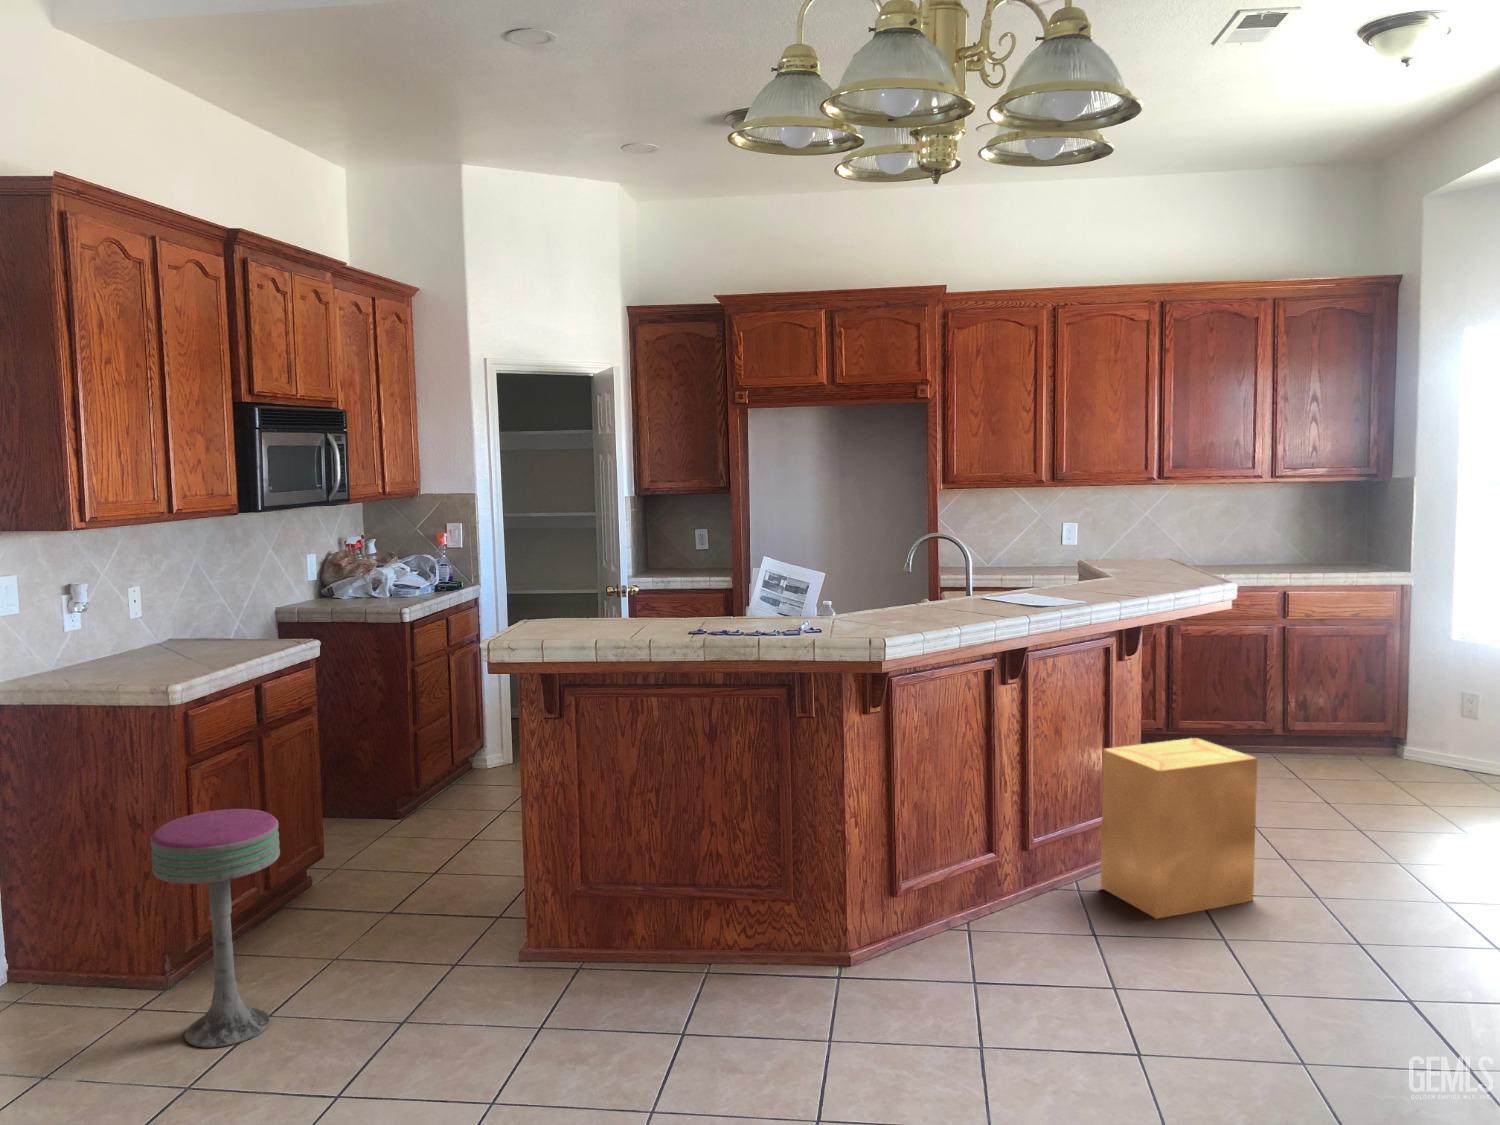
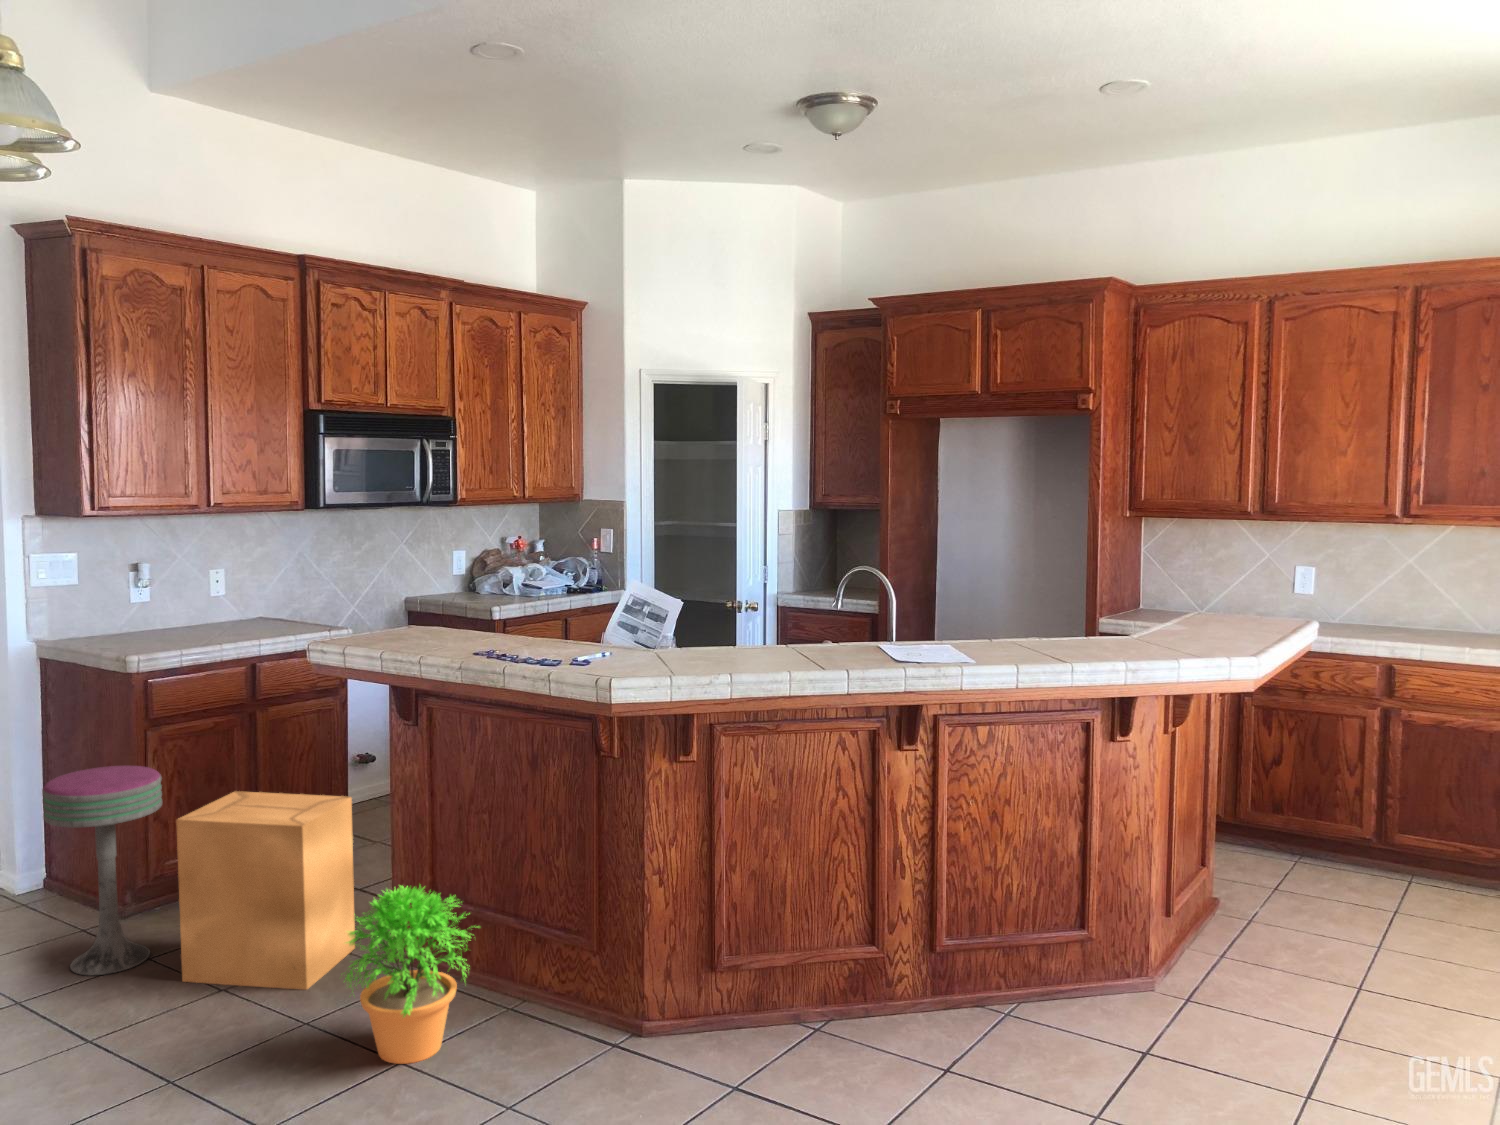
cardboard box: present [1101,738,1257,919] -> present [176,791,355,990]
potted plant: none [607,861,731,1028] -> present [344,885,470,1064]

